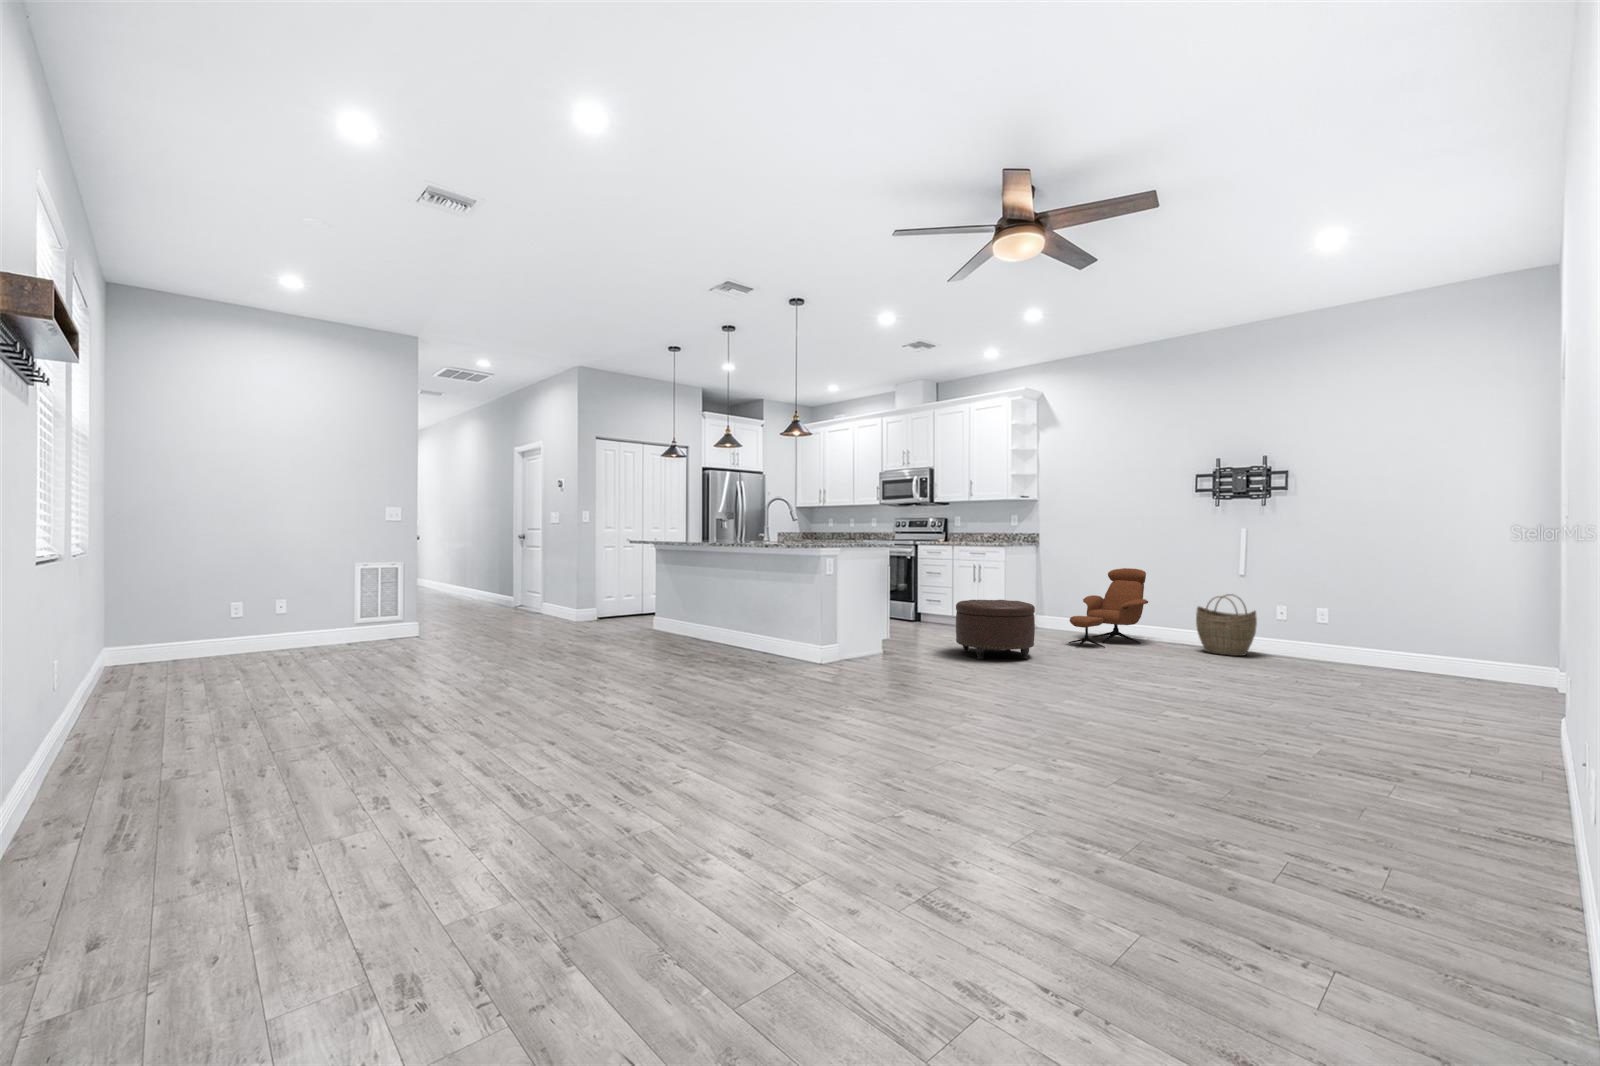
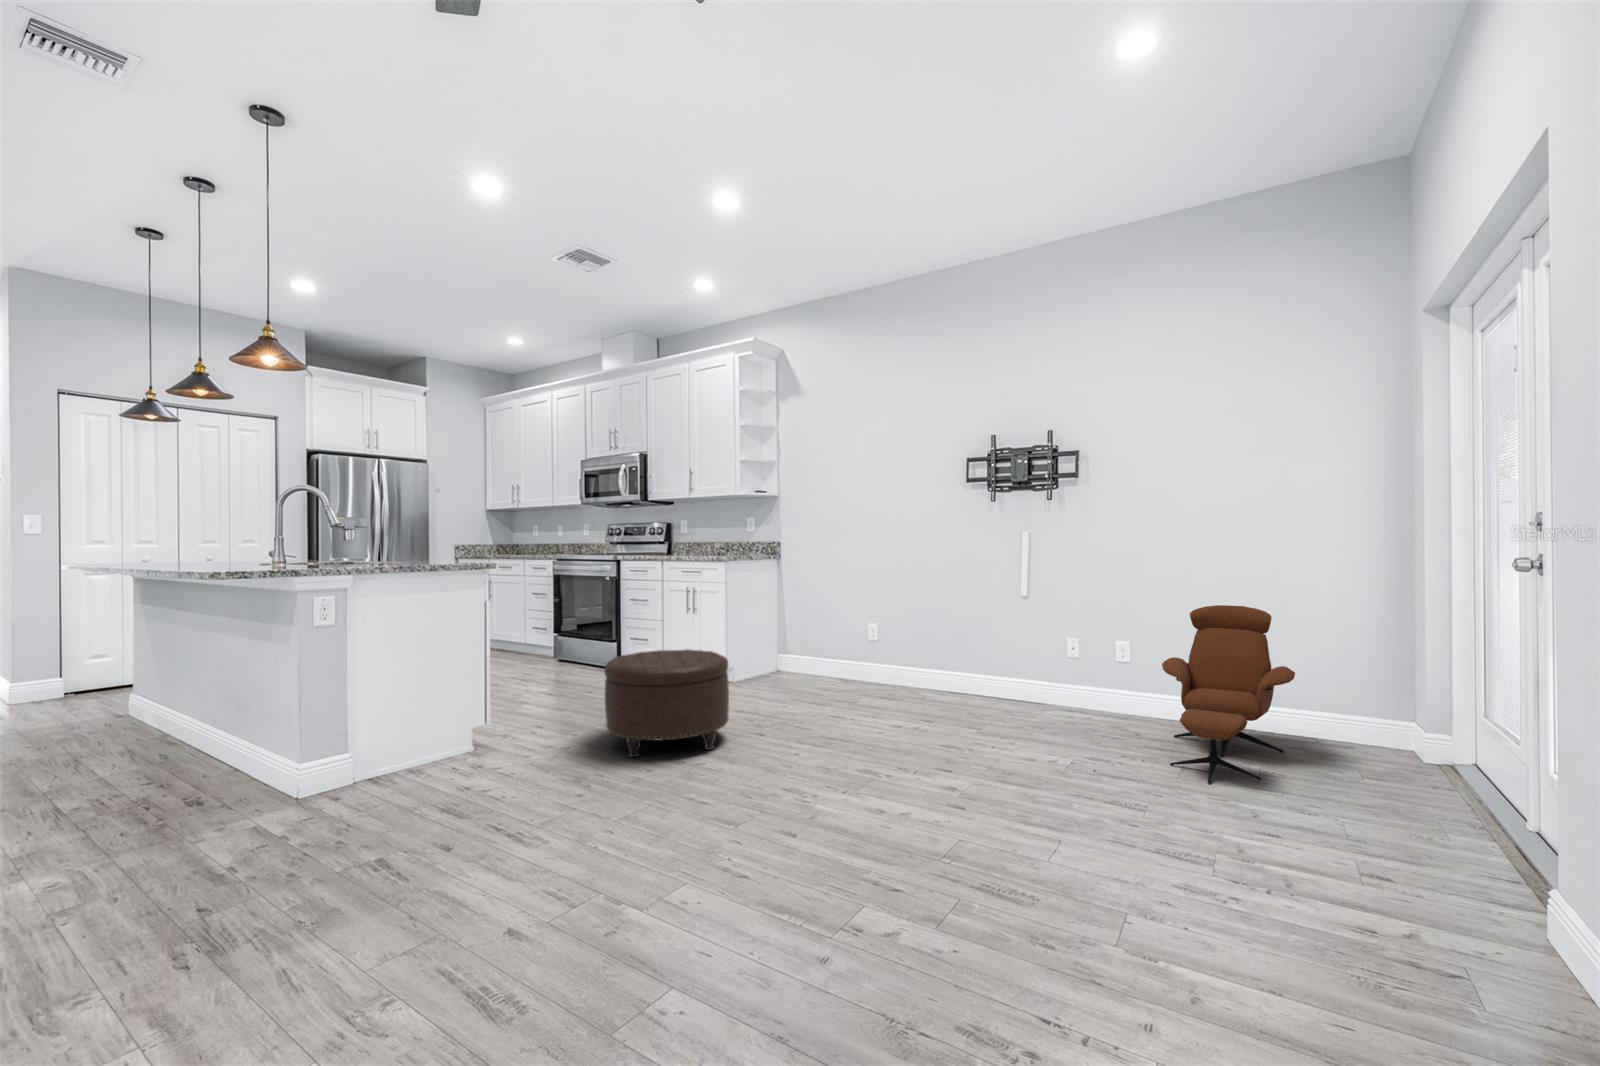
lounge chair: present [1069,568,1148,648] -> present [1162,605,1295,783]
woven basket: present [1196,594,1257,656] -> none [968,624,1044,714]

